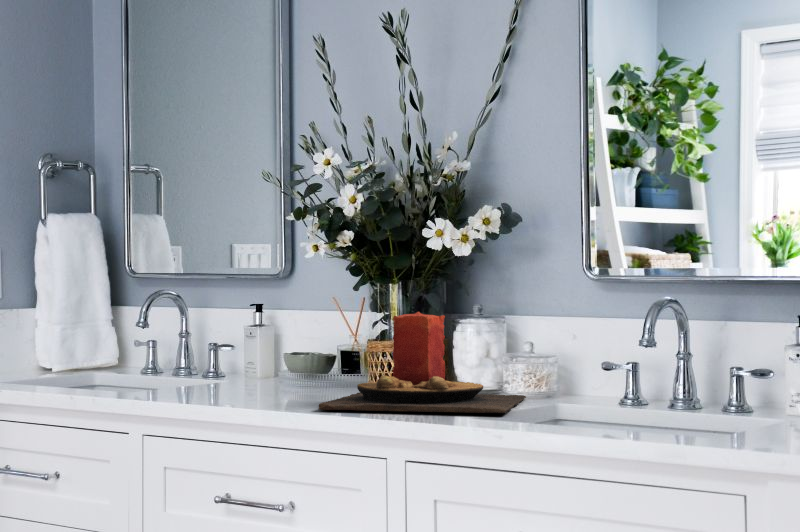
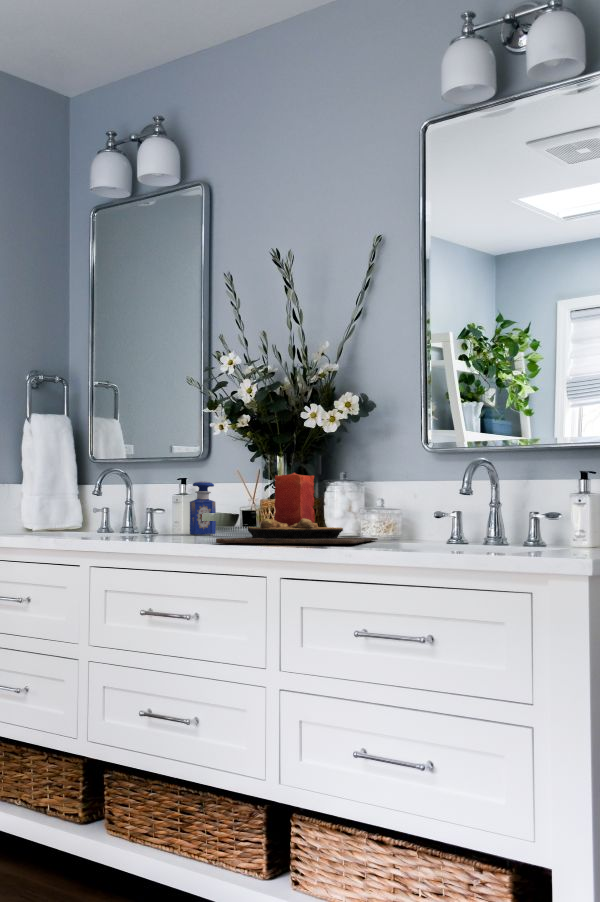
perfume bottle: none [267,310,302,381] -> present [190,481,216,534]

